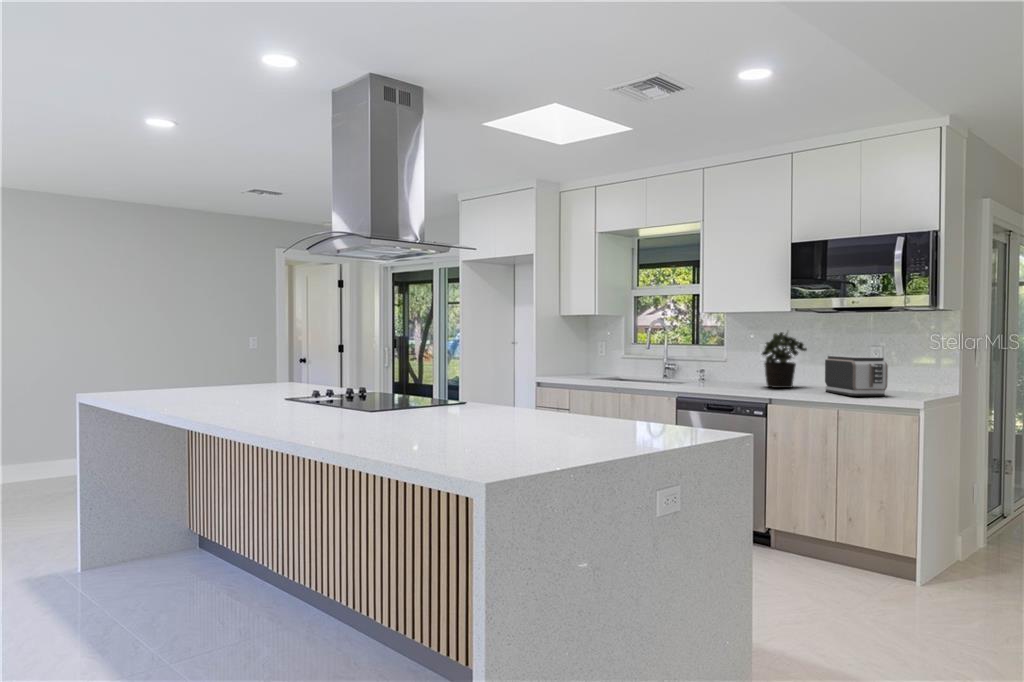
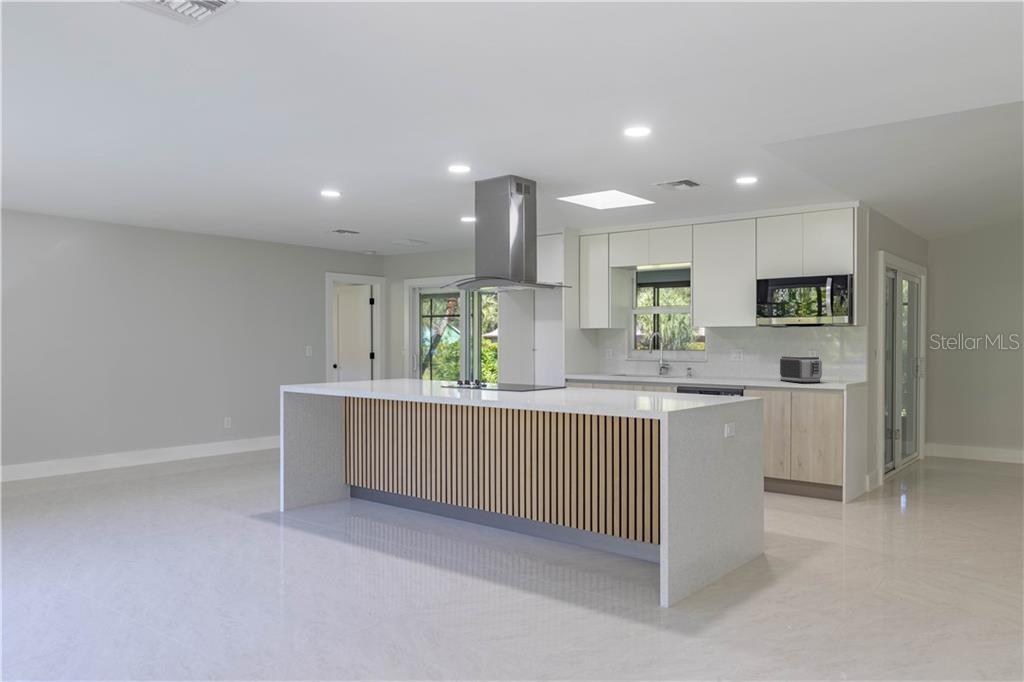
potted plant: present [762,332,807,388] -> none [735,339,766,379]

